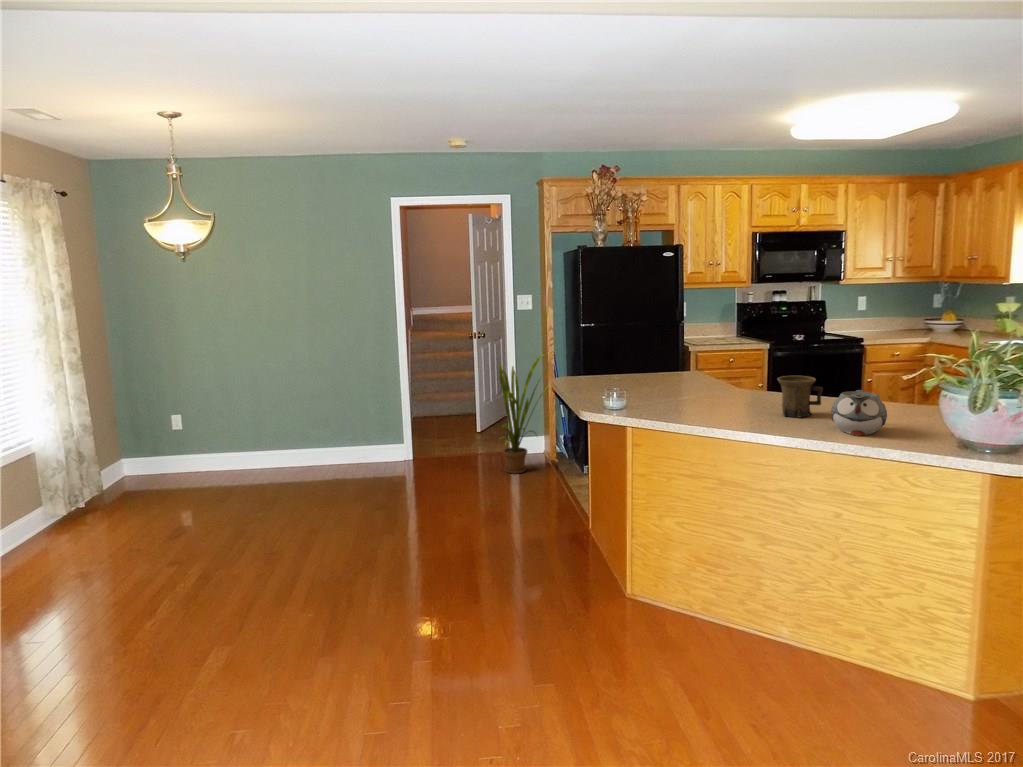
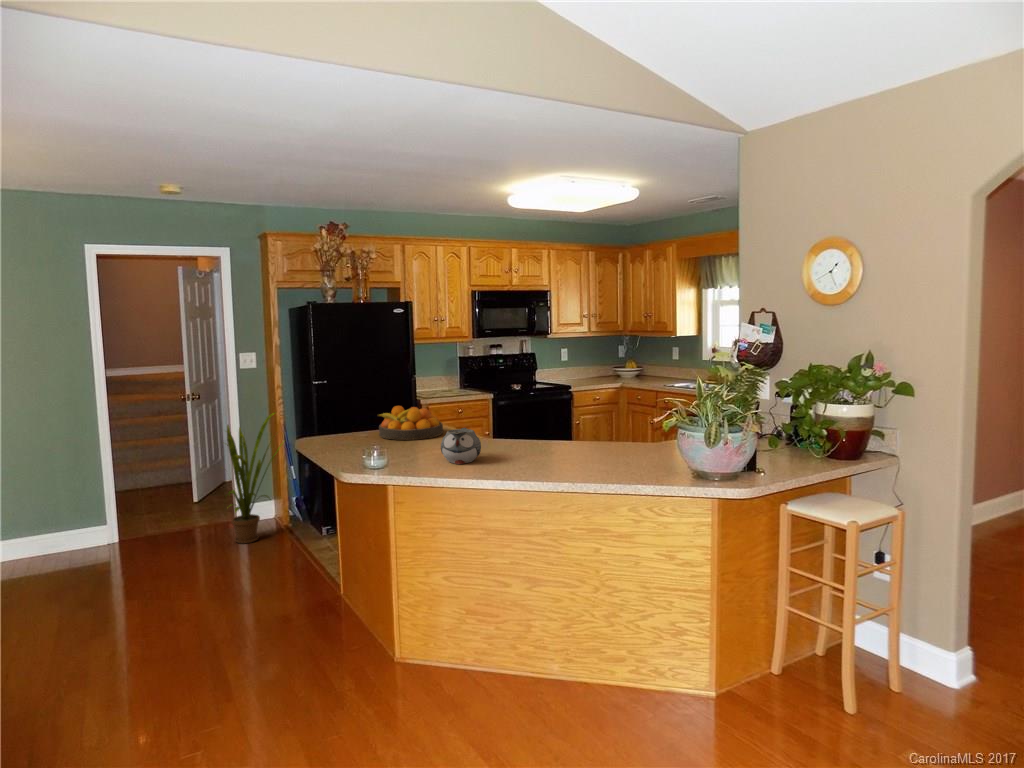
fruit bowl: none [632,352,701,388] -> present [377,406,443,440]
mug: present [777,376,823,417] -> none [514,421,551,457]
teapot: present [831,390,887,436] -> present [441,428,481,464]

